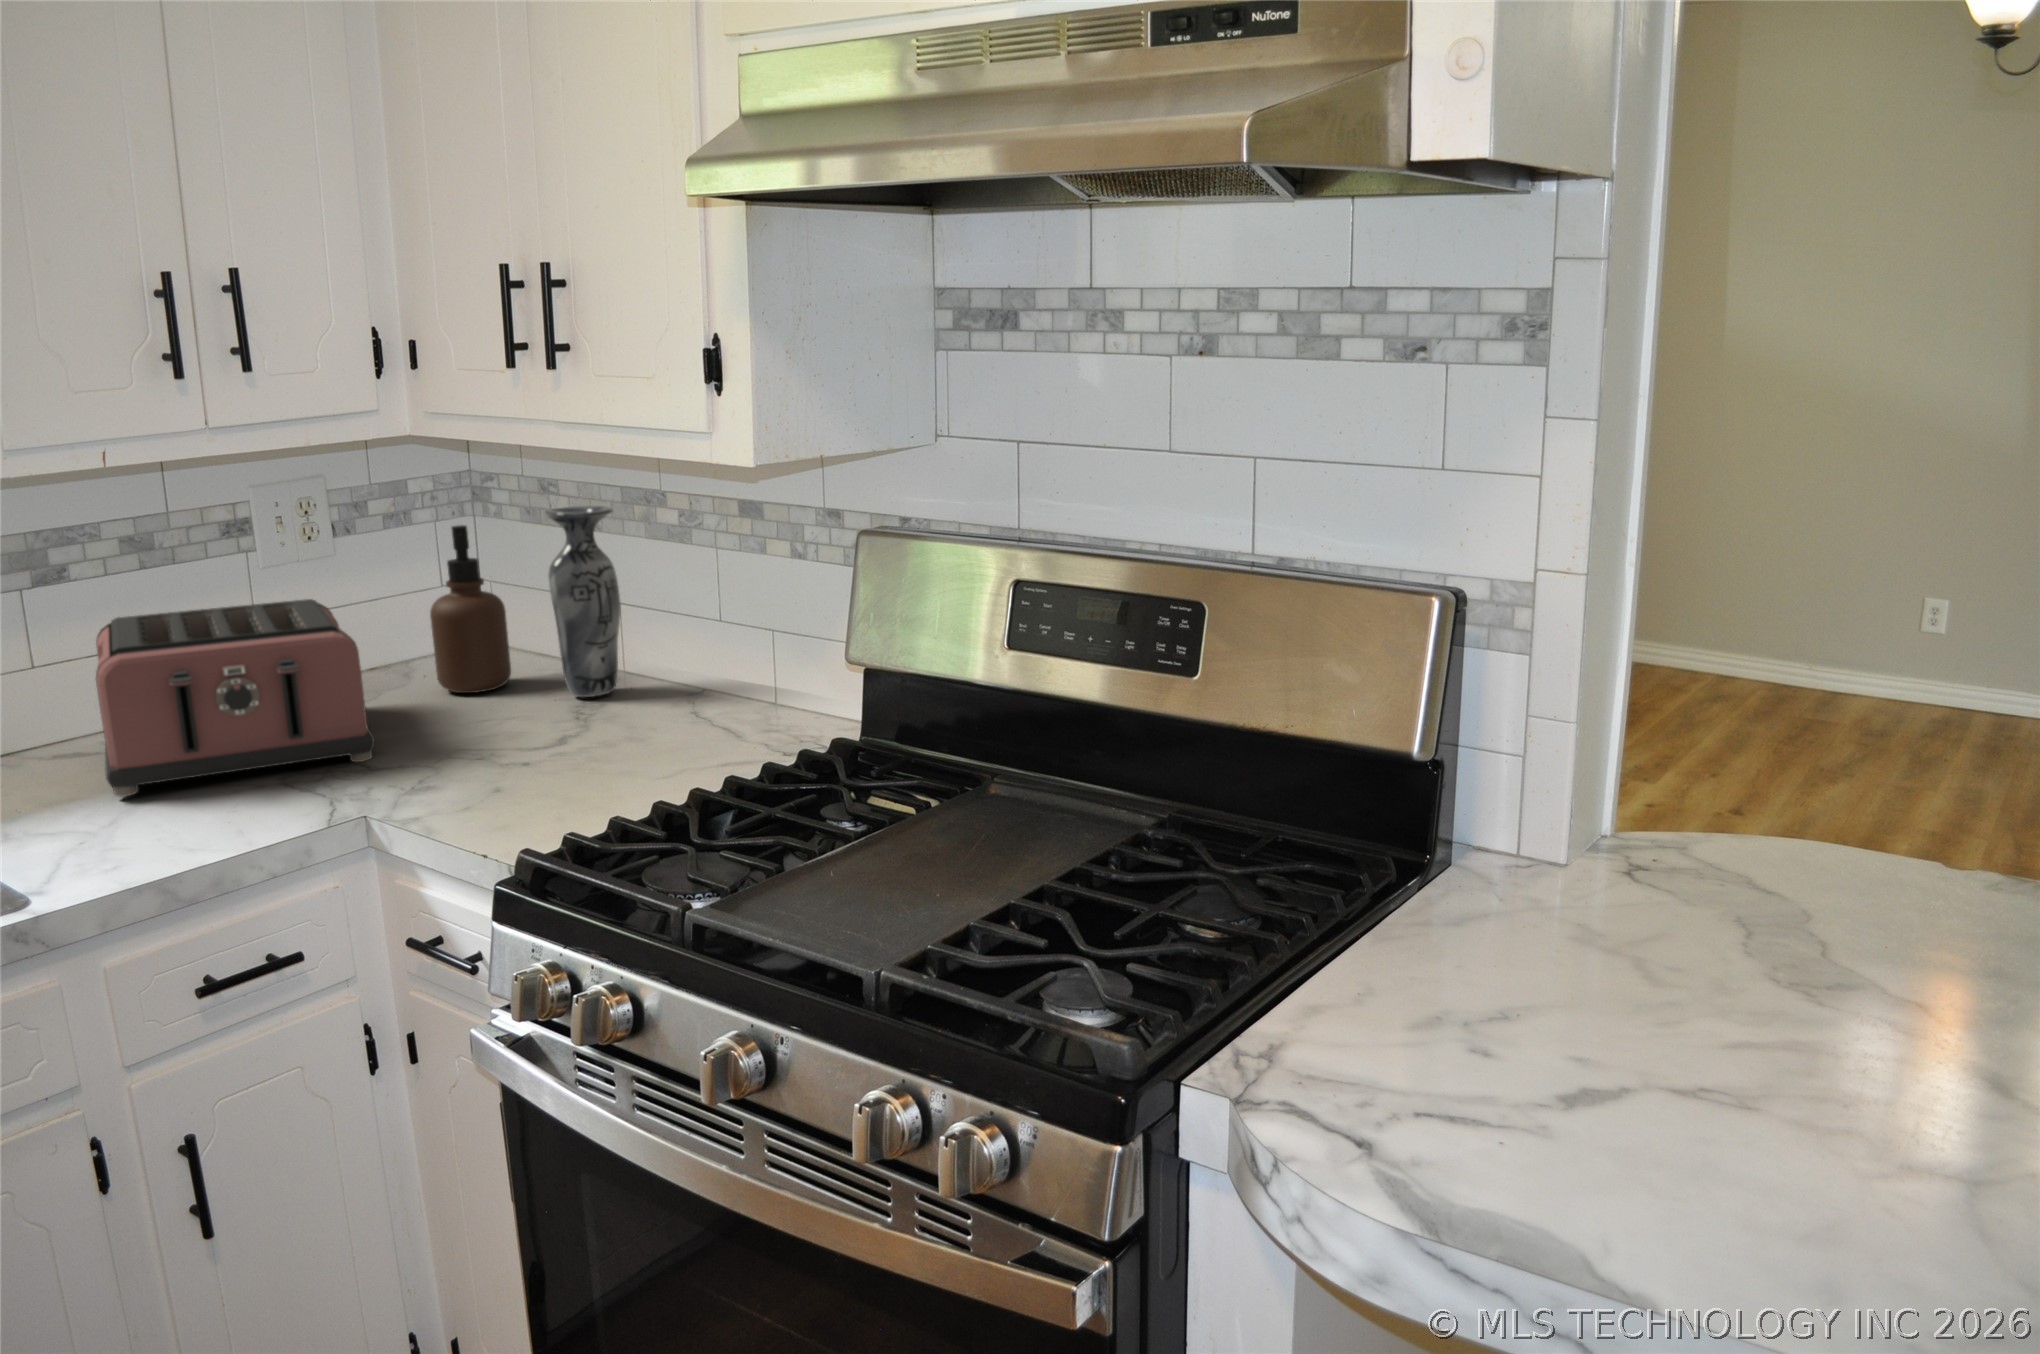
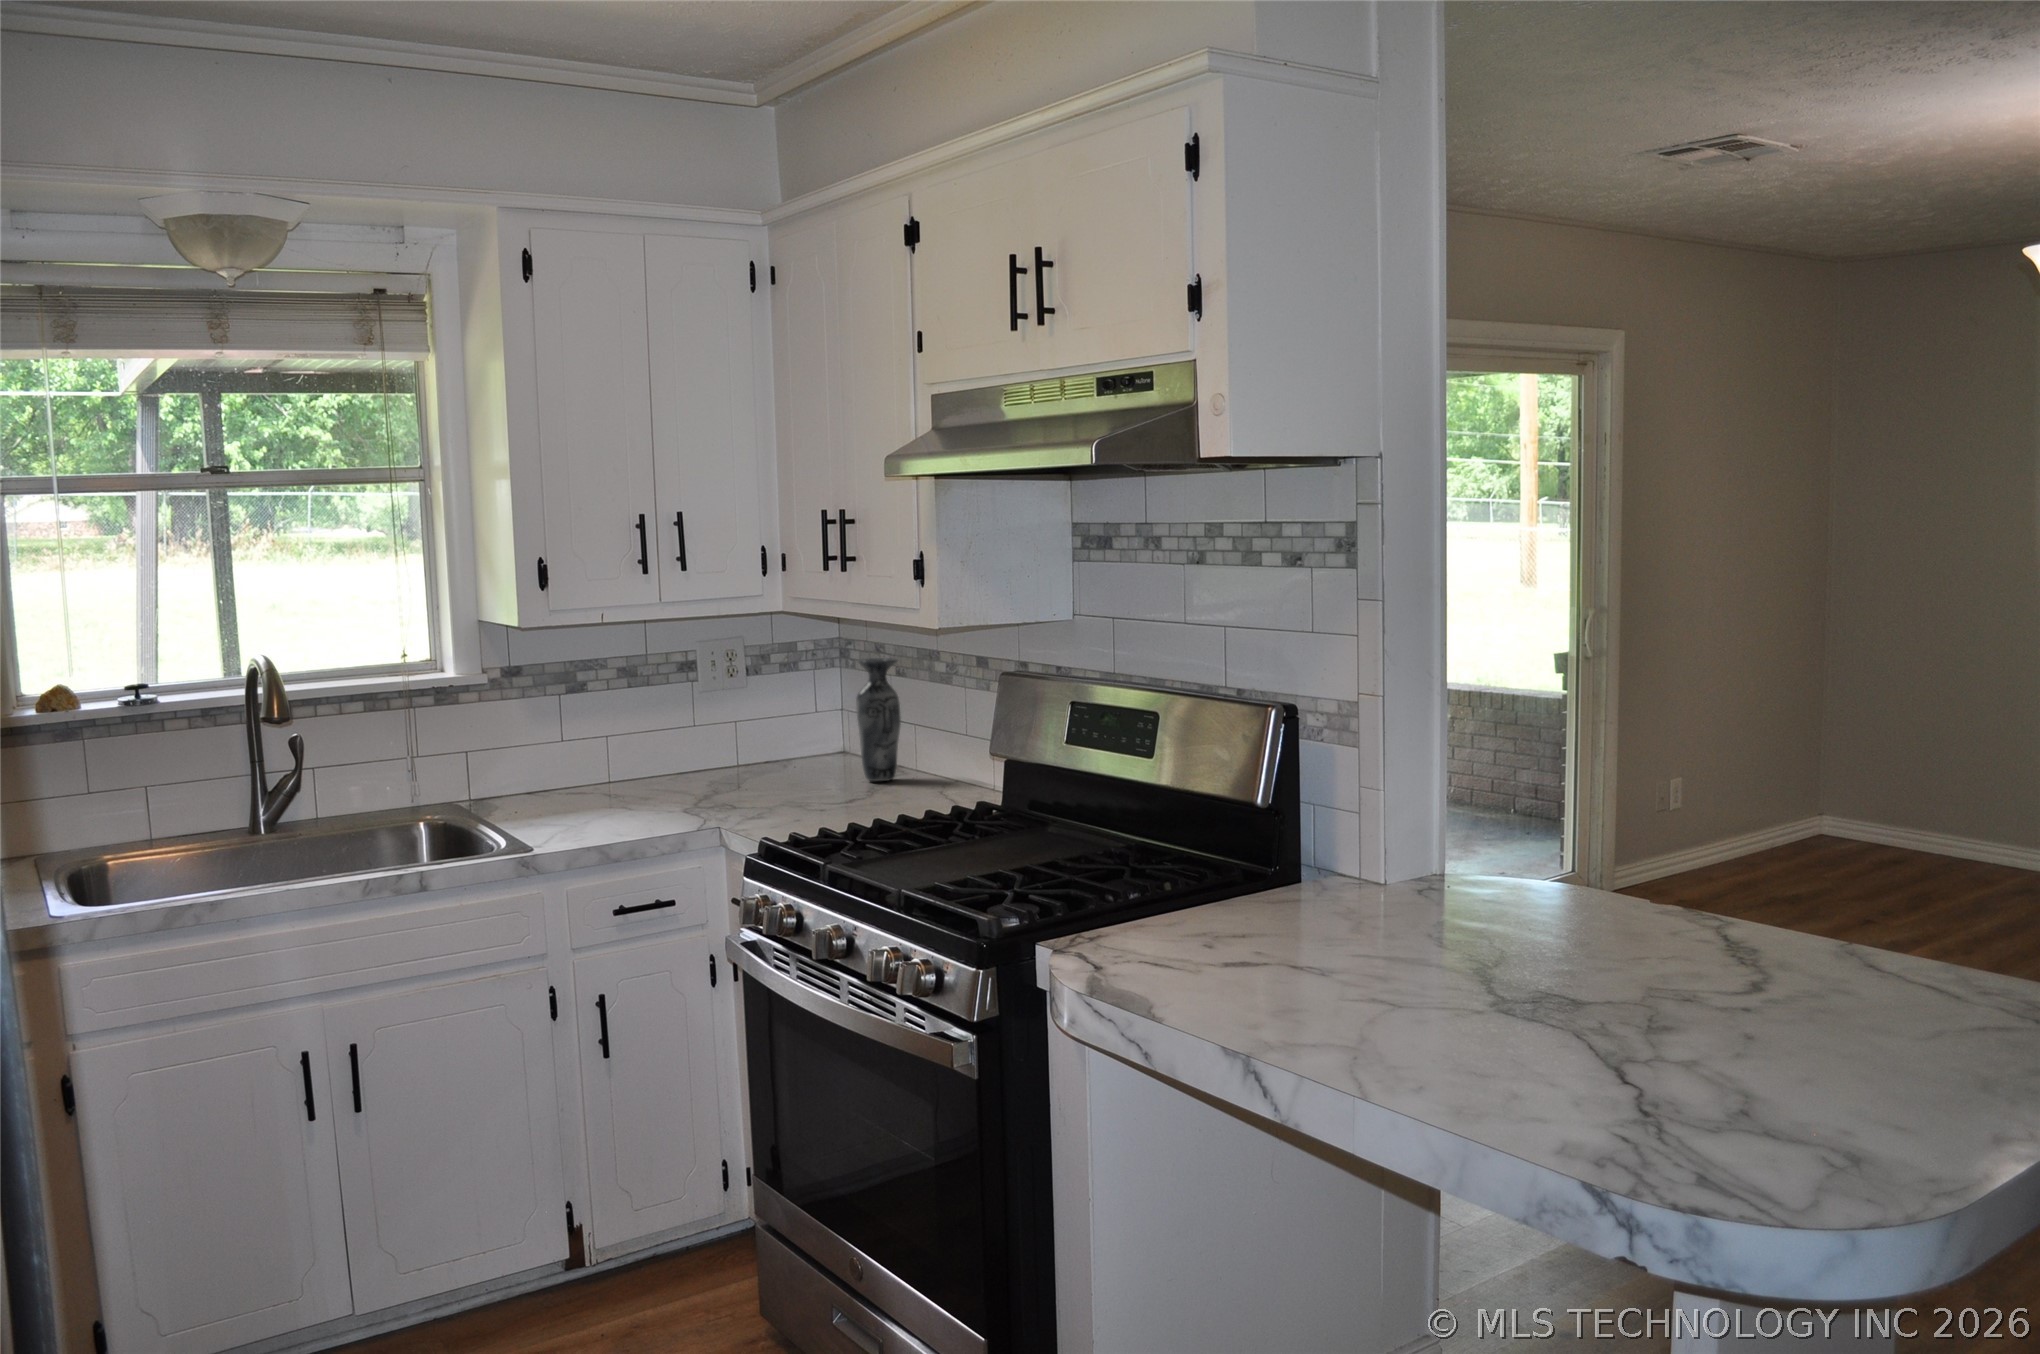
soap dispenser: present [430,525,511,693] -> none [791,669,839,776]
toaster: present [96,599,375,797] -> none [588,709,736,810]

